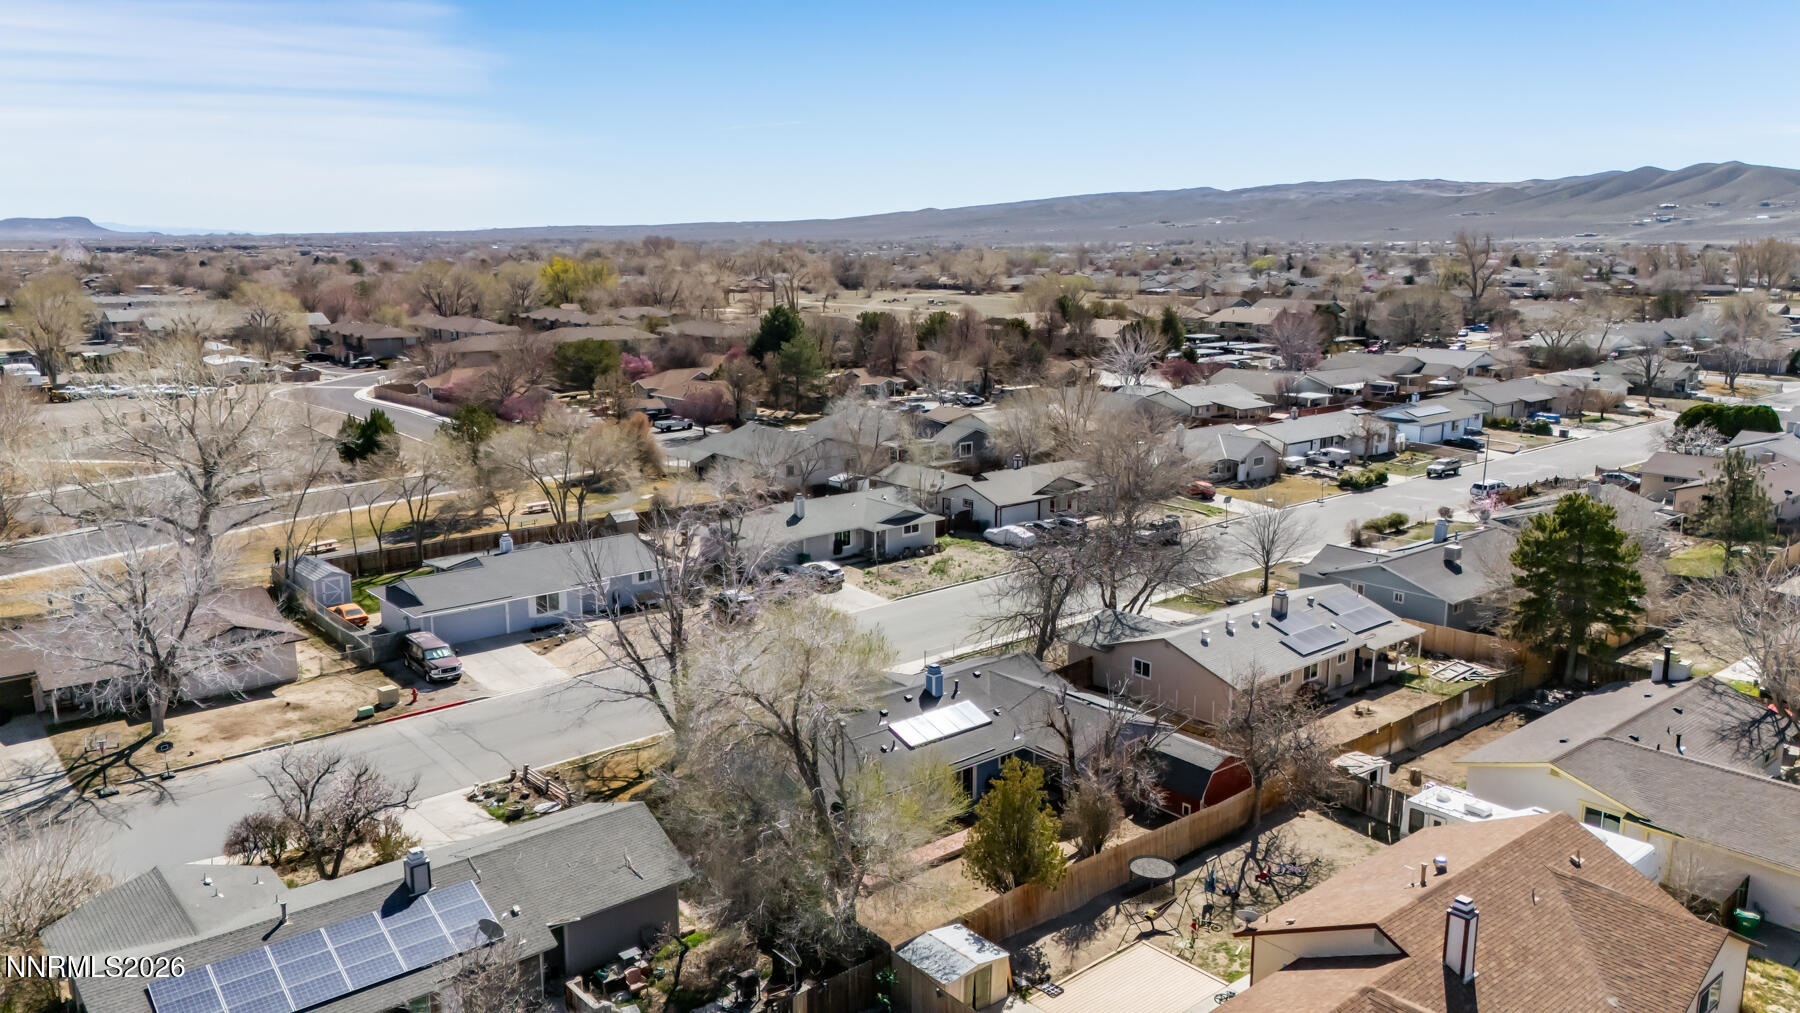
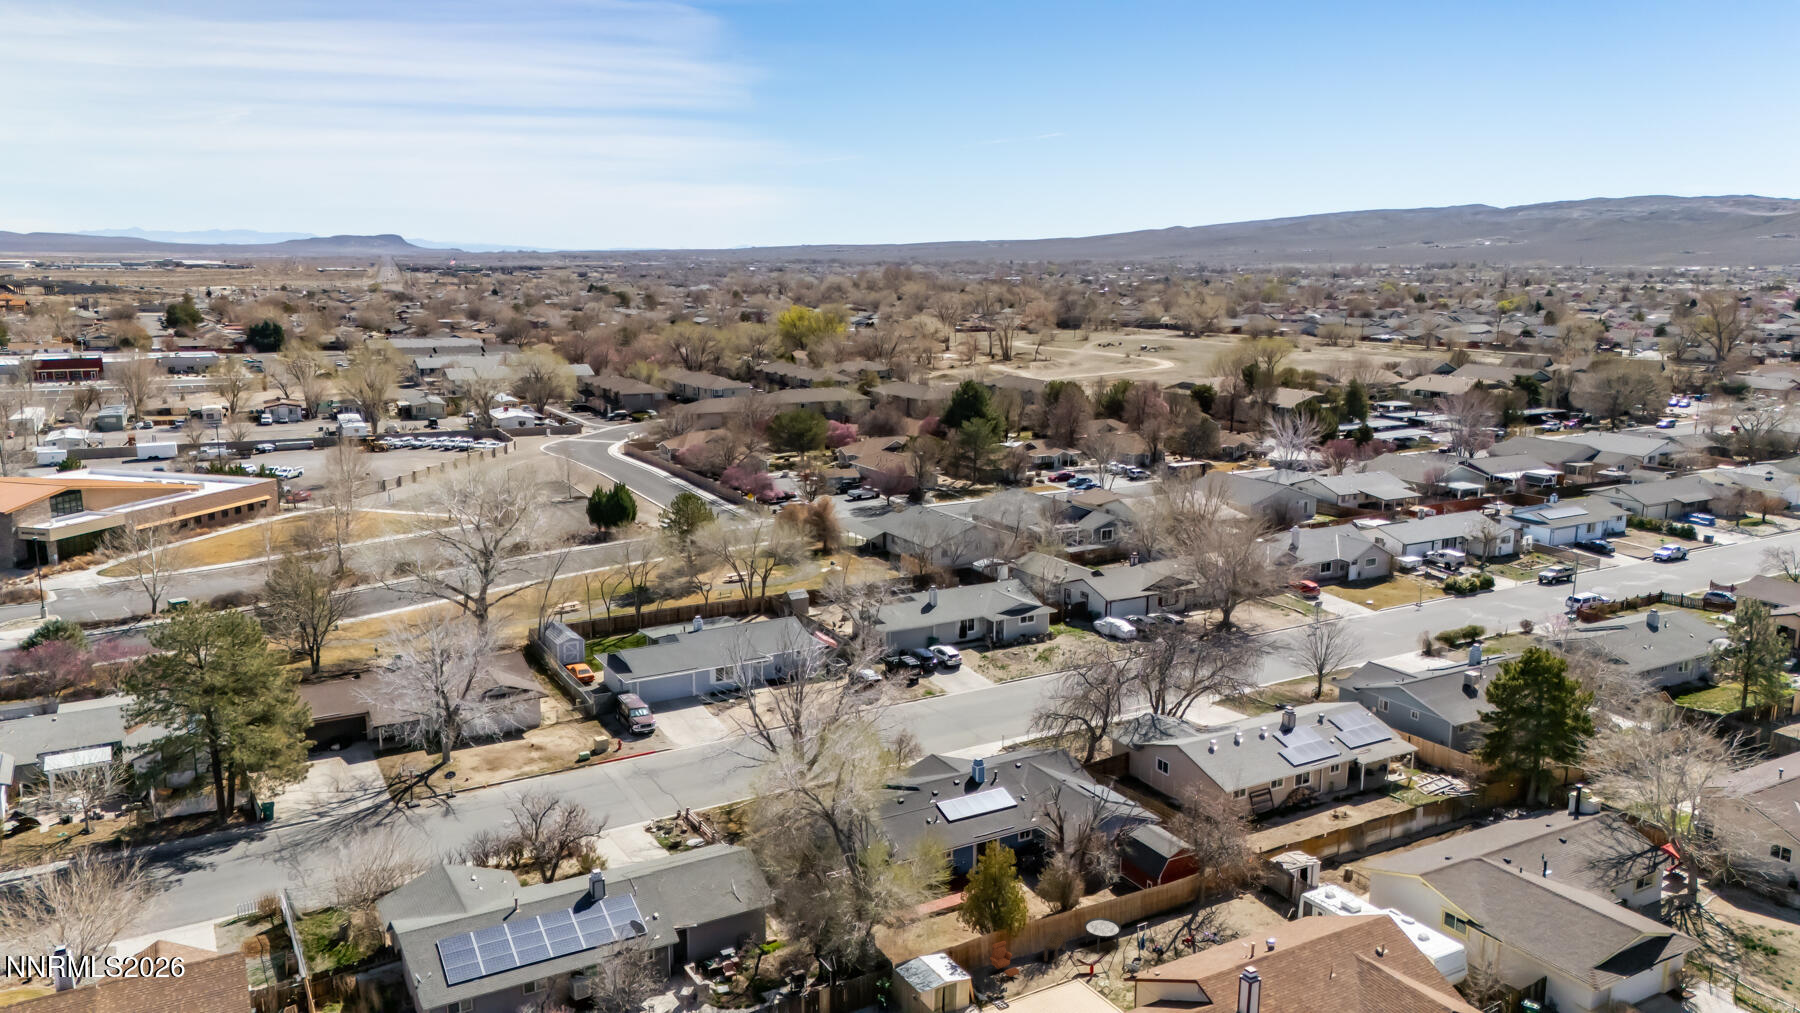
bench: none [1084,880,1108,922] -> present [1044,933,1066,963]
lounge chair: none [1017,897,1062,956] -> present [990,941,1019,982]

